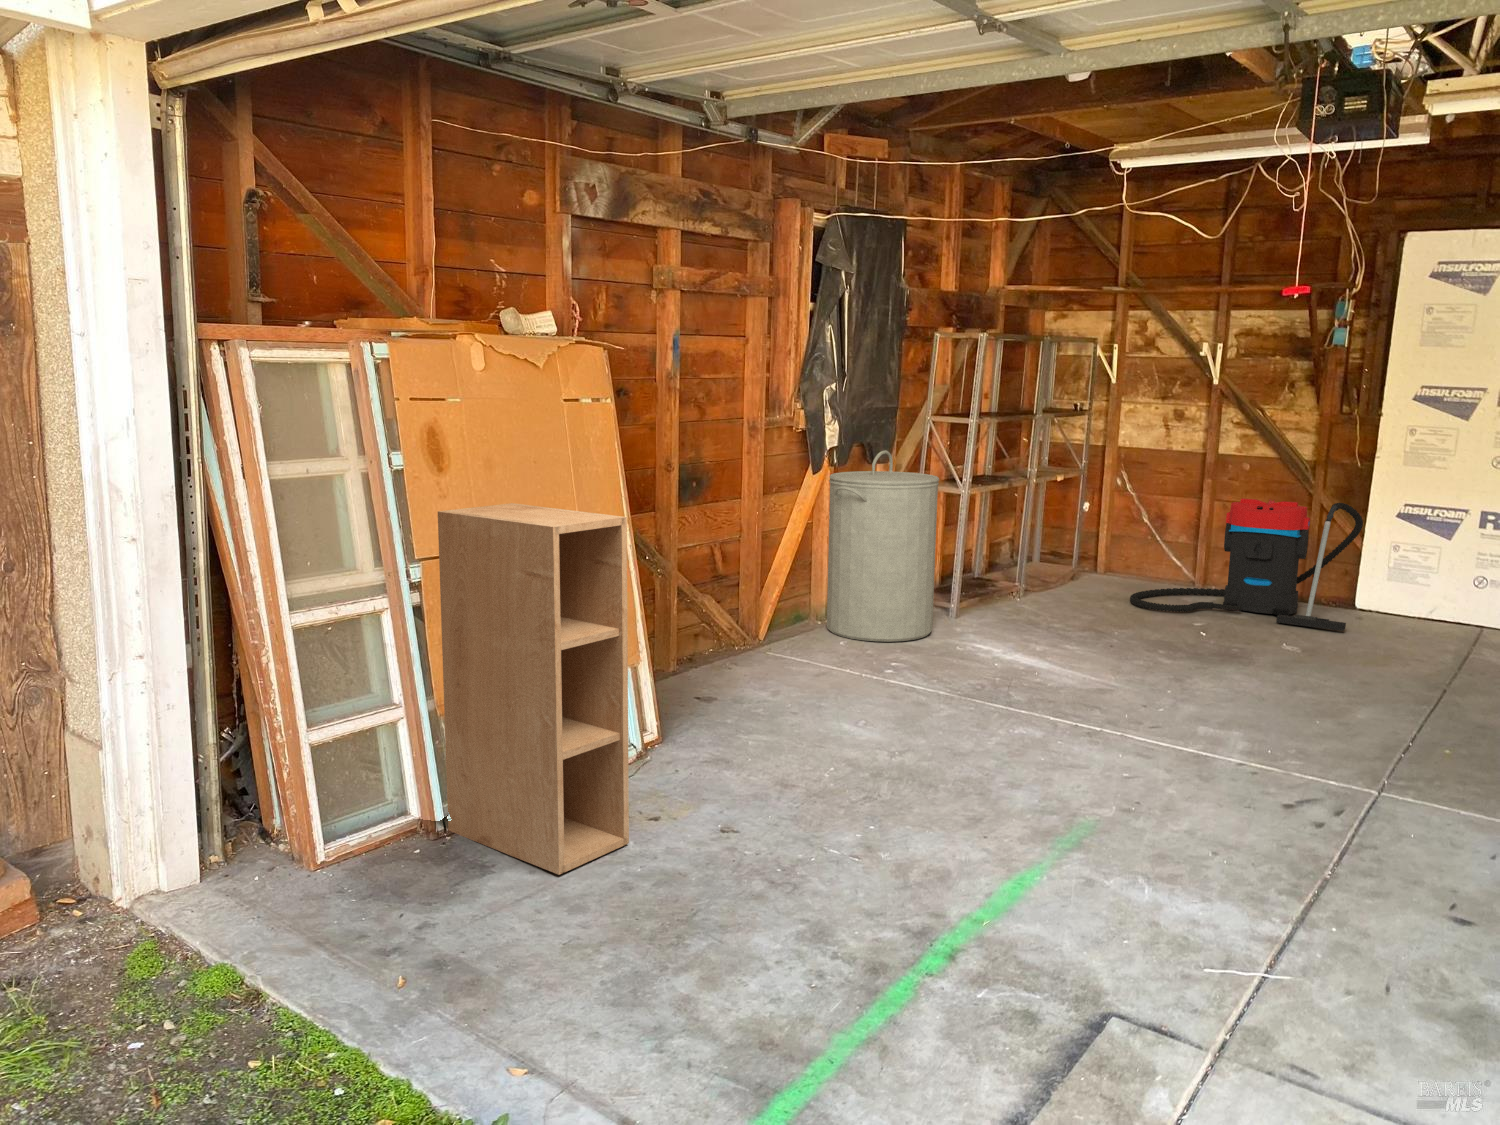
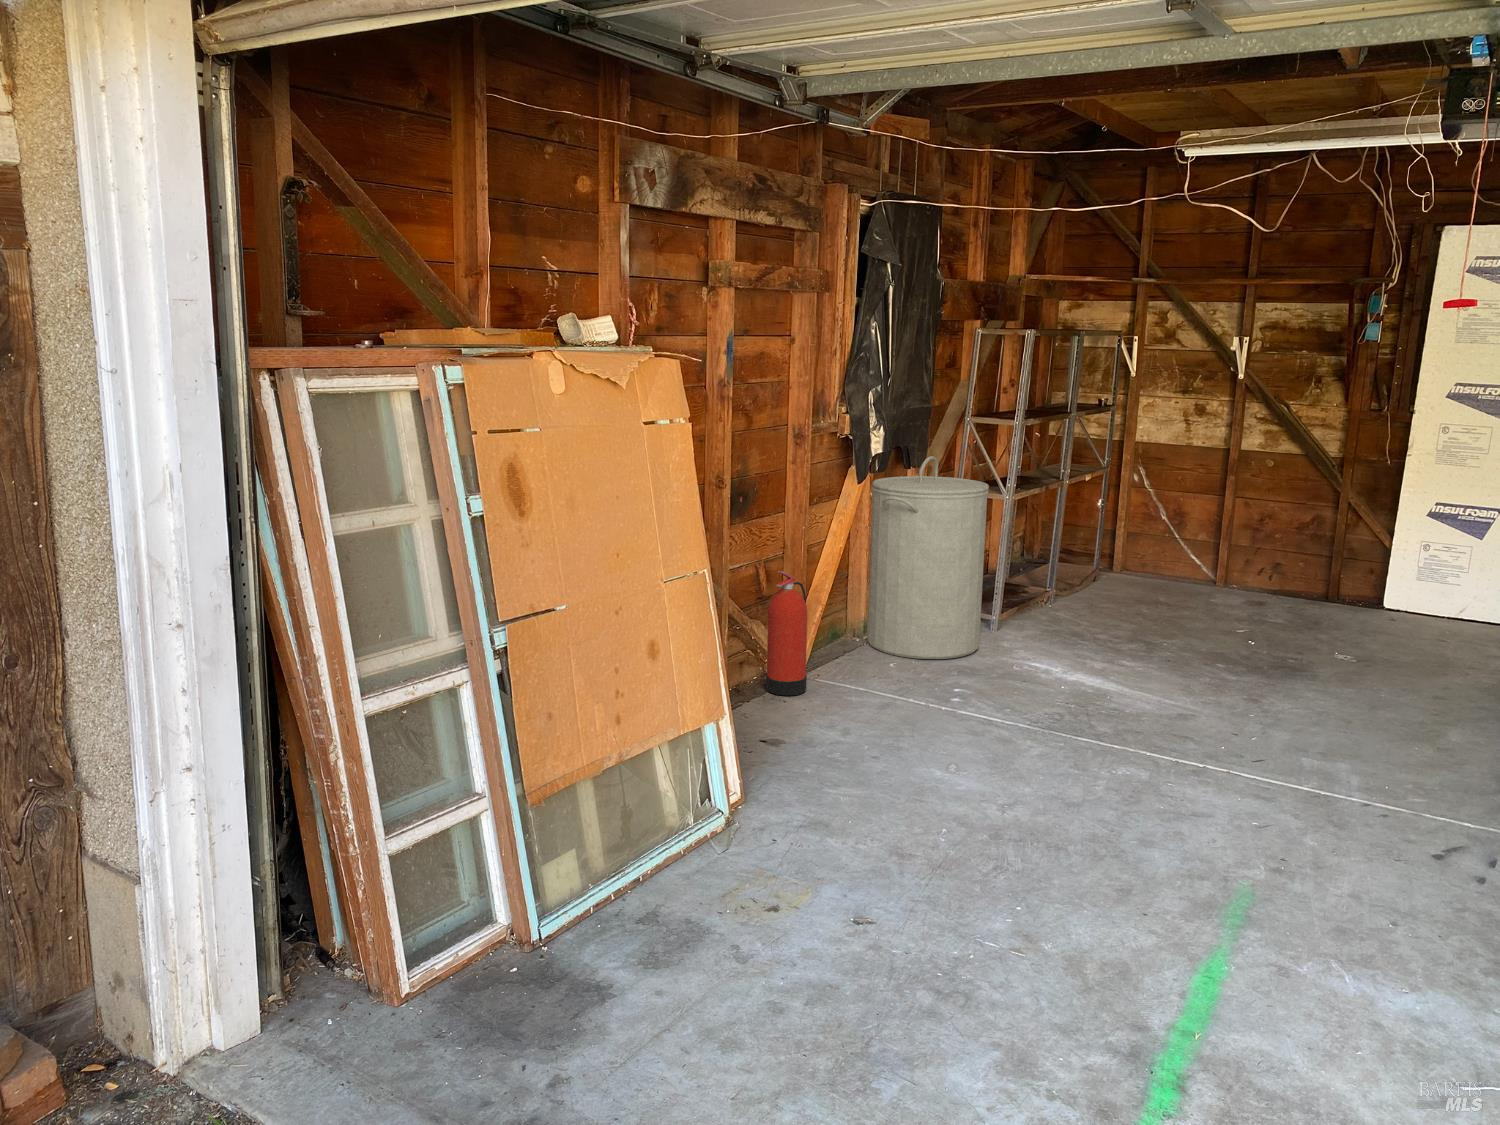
vacuum cleaner: present [1130,498,1363,631] -> none [1160,497,1392,635]
shelving unit: present [438,503,629,875] -> none [530,552,761,999]
fire extinguisher: none [715,550,754,667] -> present [766,571,807,696]

